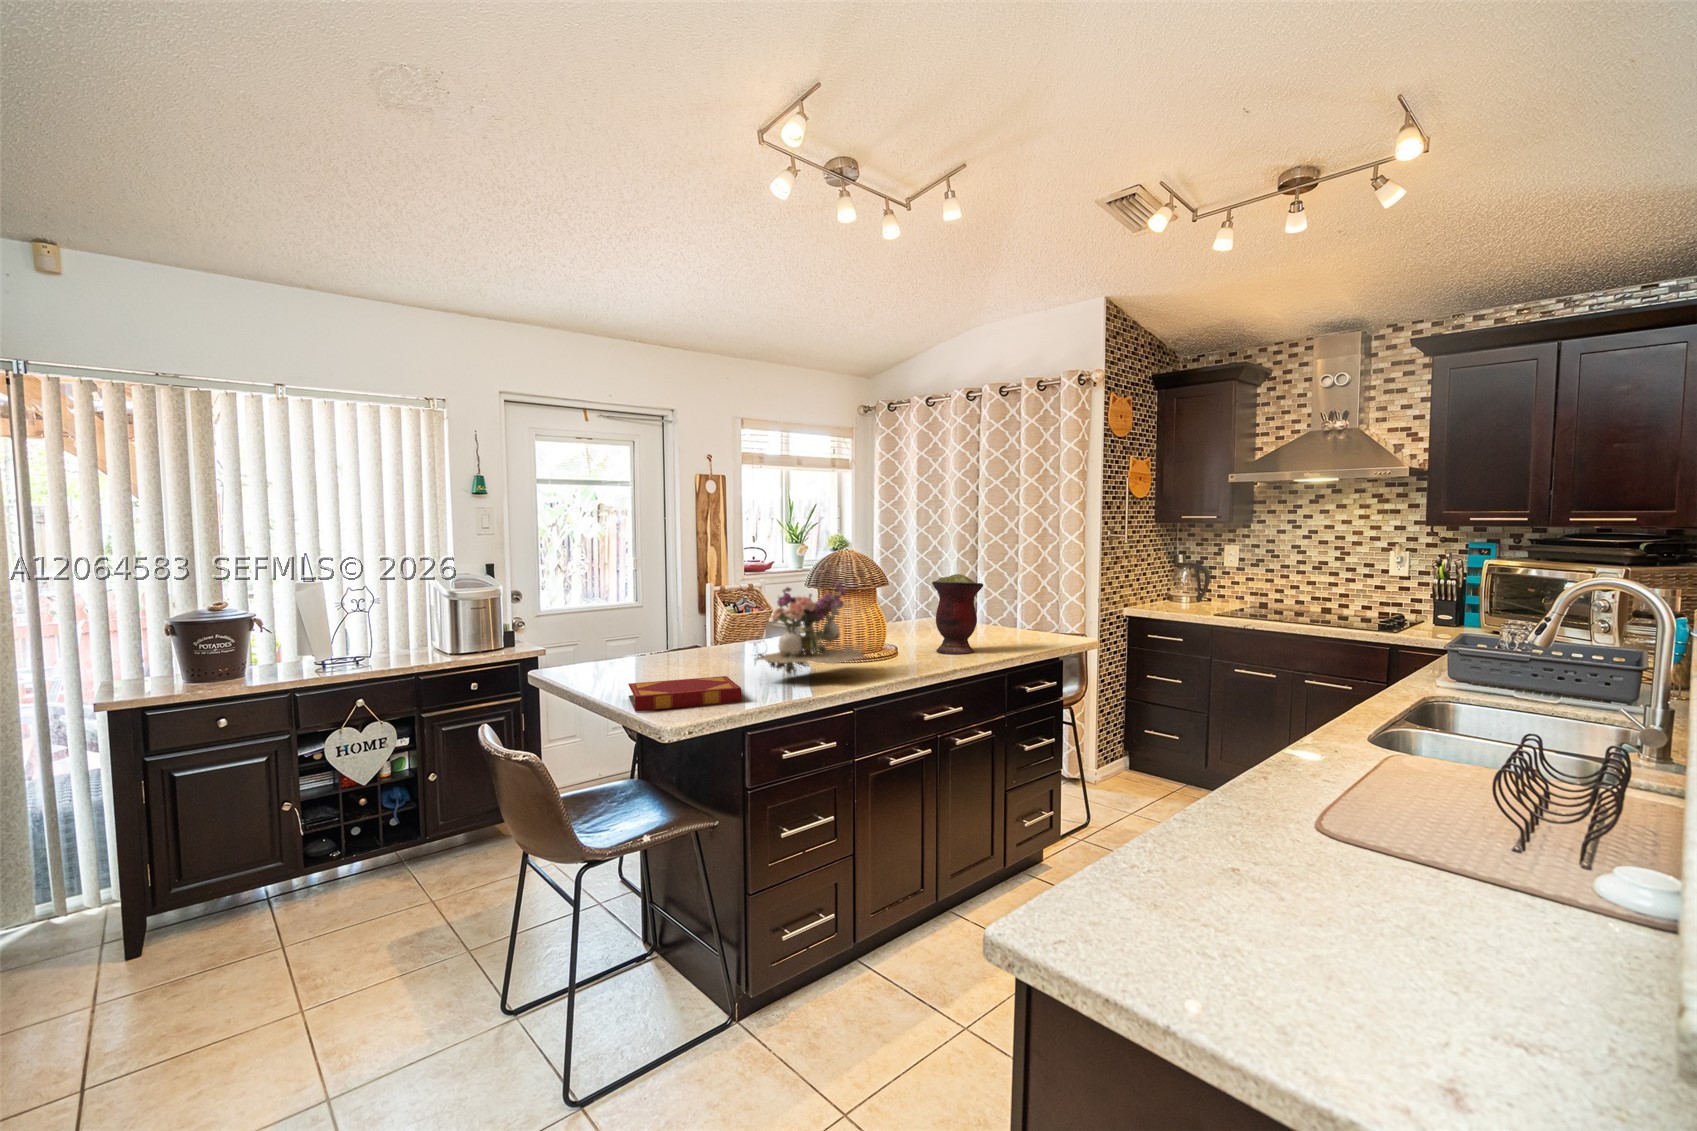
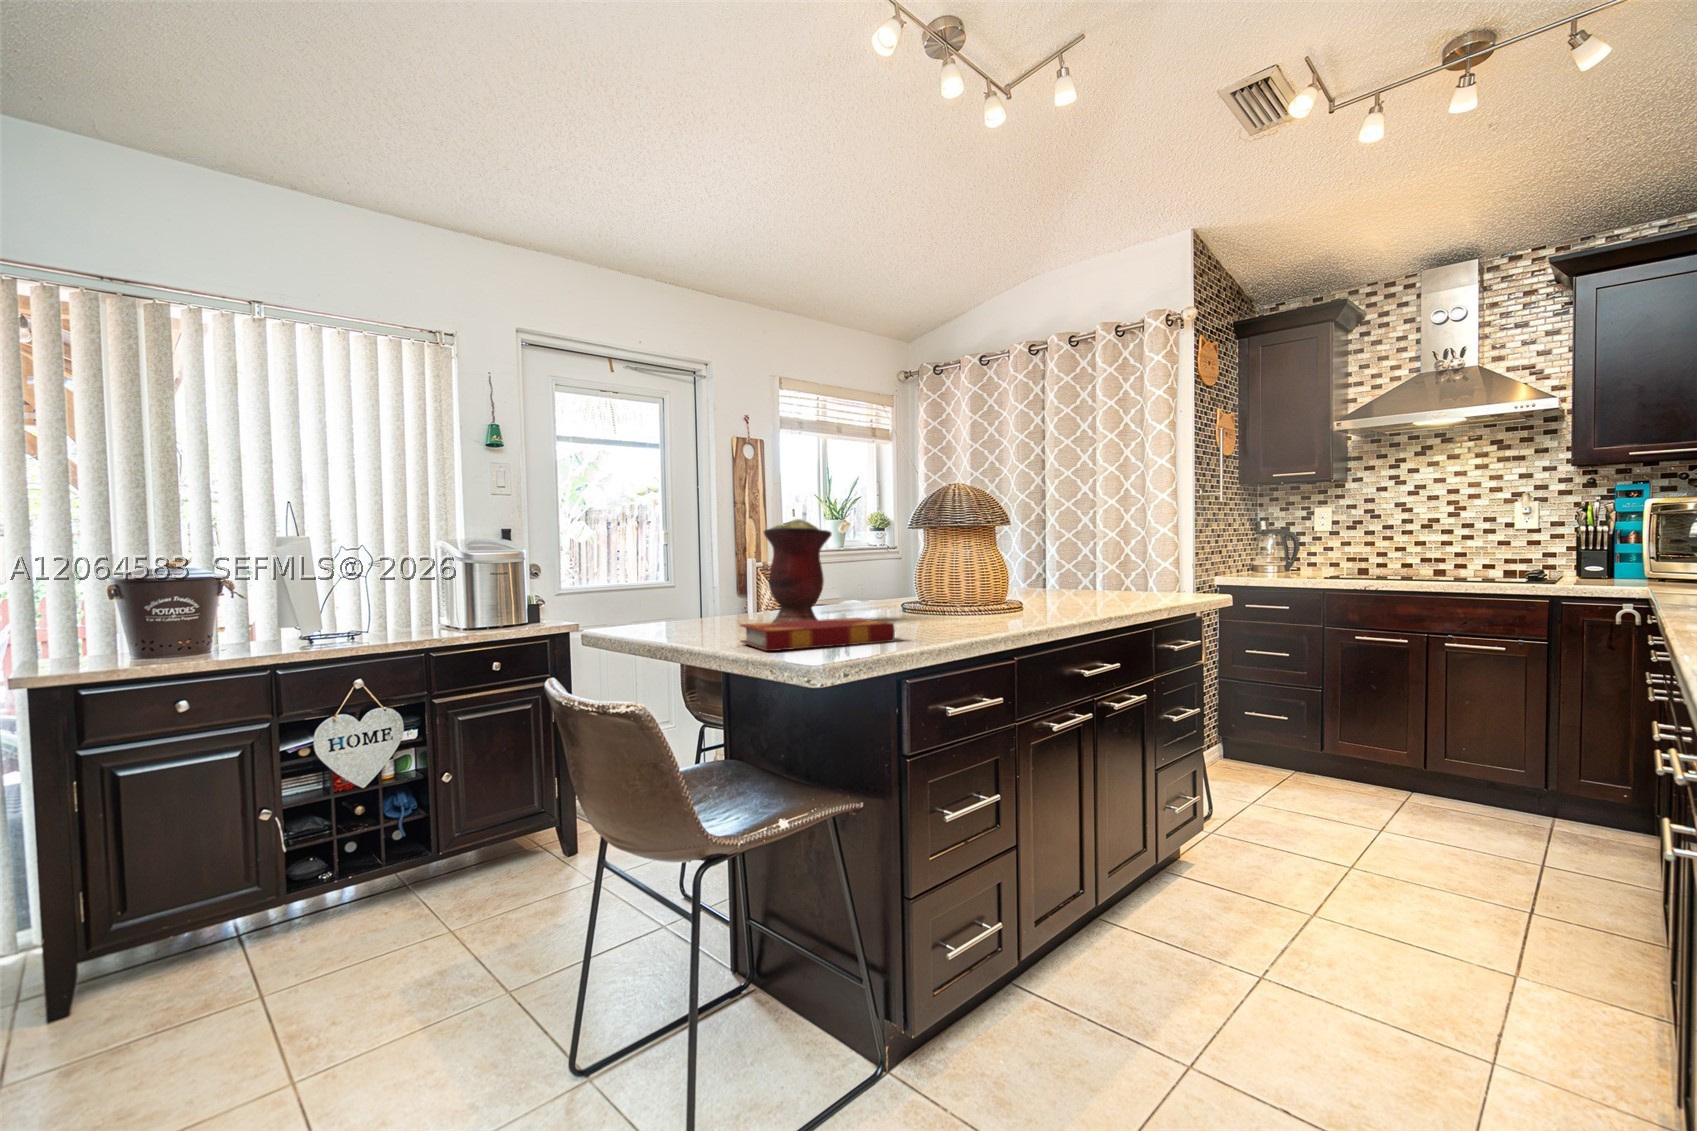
vase: present [932,574,983,654] -> present [764,519,832,622]
flower arrangement: present [755,581,866,675] -> none [881,508,1024,625]

